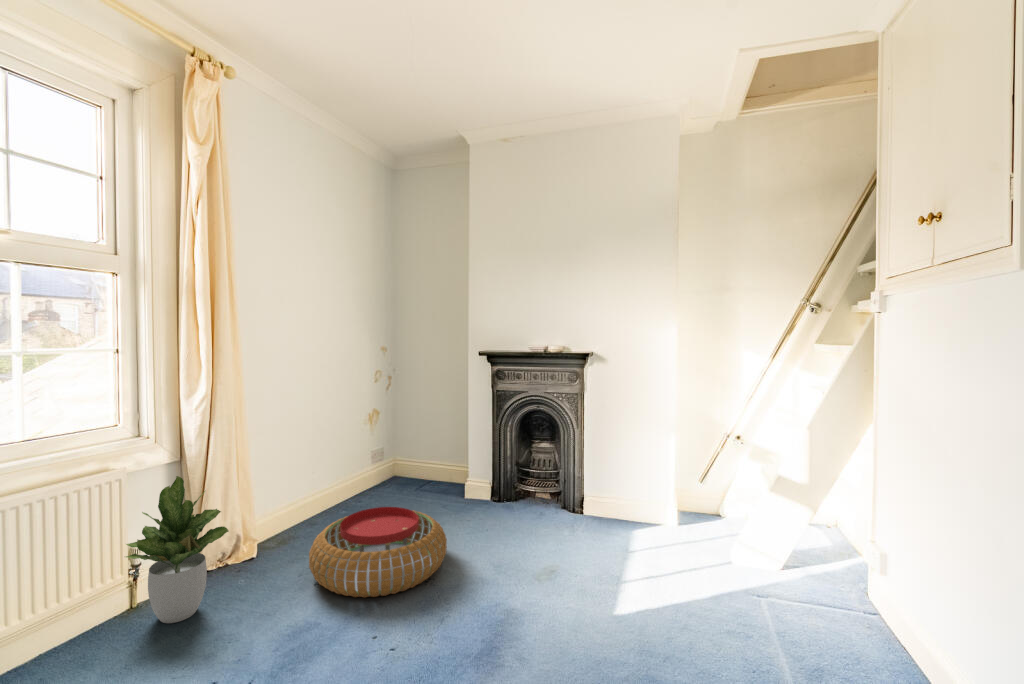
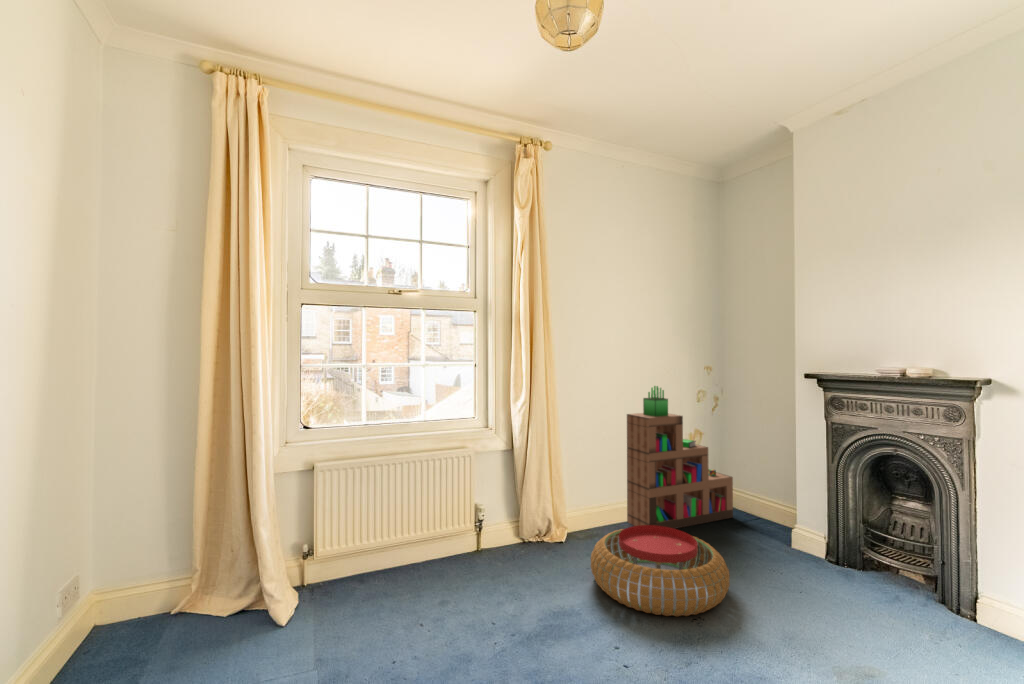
bookshelf: none [315,368,409,520] -> present [627,386,733,529]
potted plant: present [126,476,229,623] -> none [463,460,527,571]

